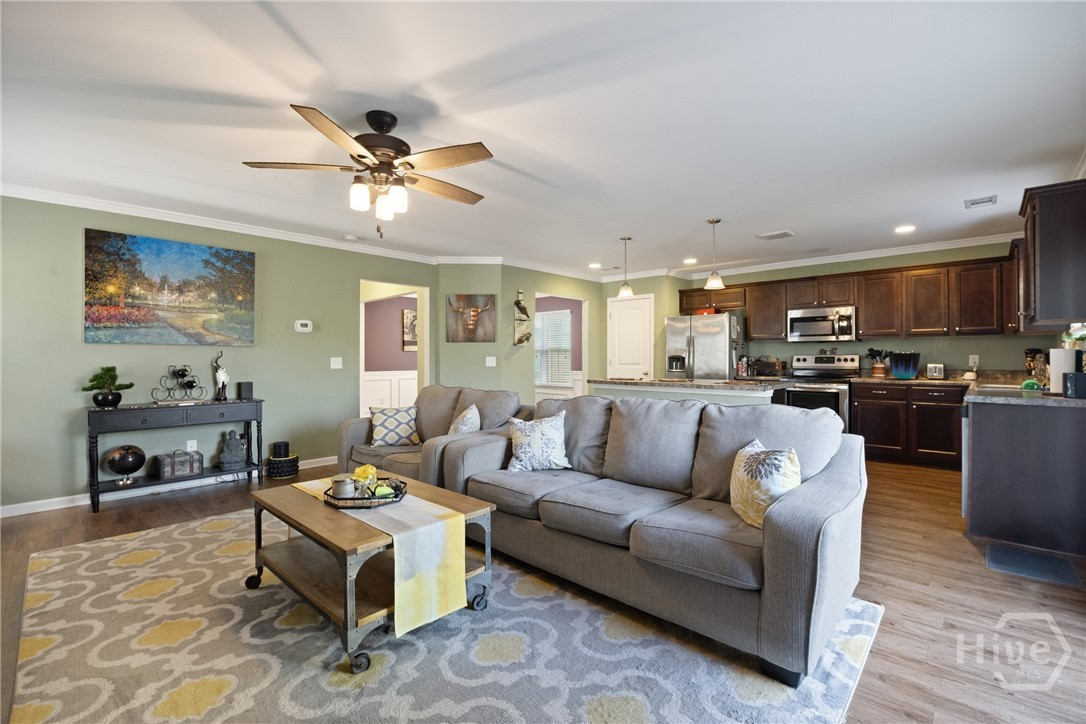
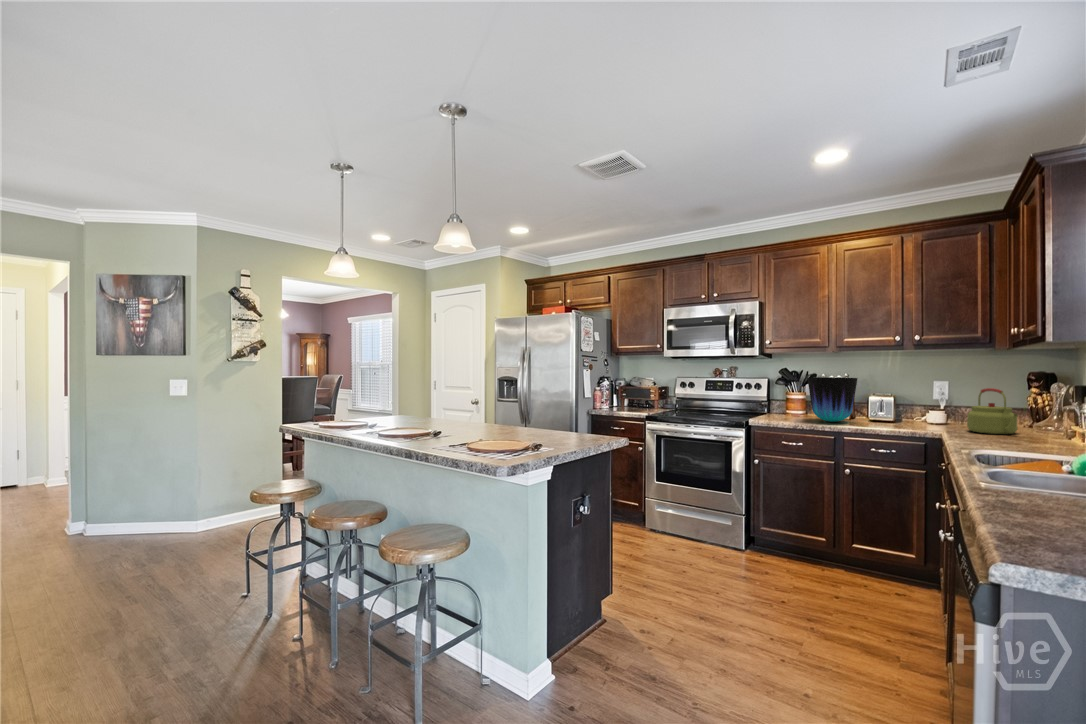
kettle: none [987,357,1016,382] -> present [967,388,1018,434]

